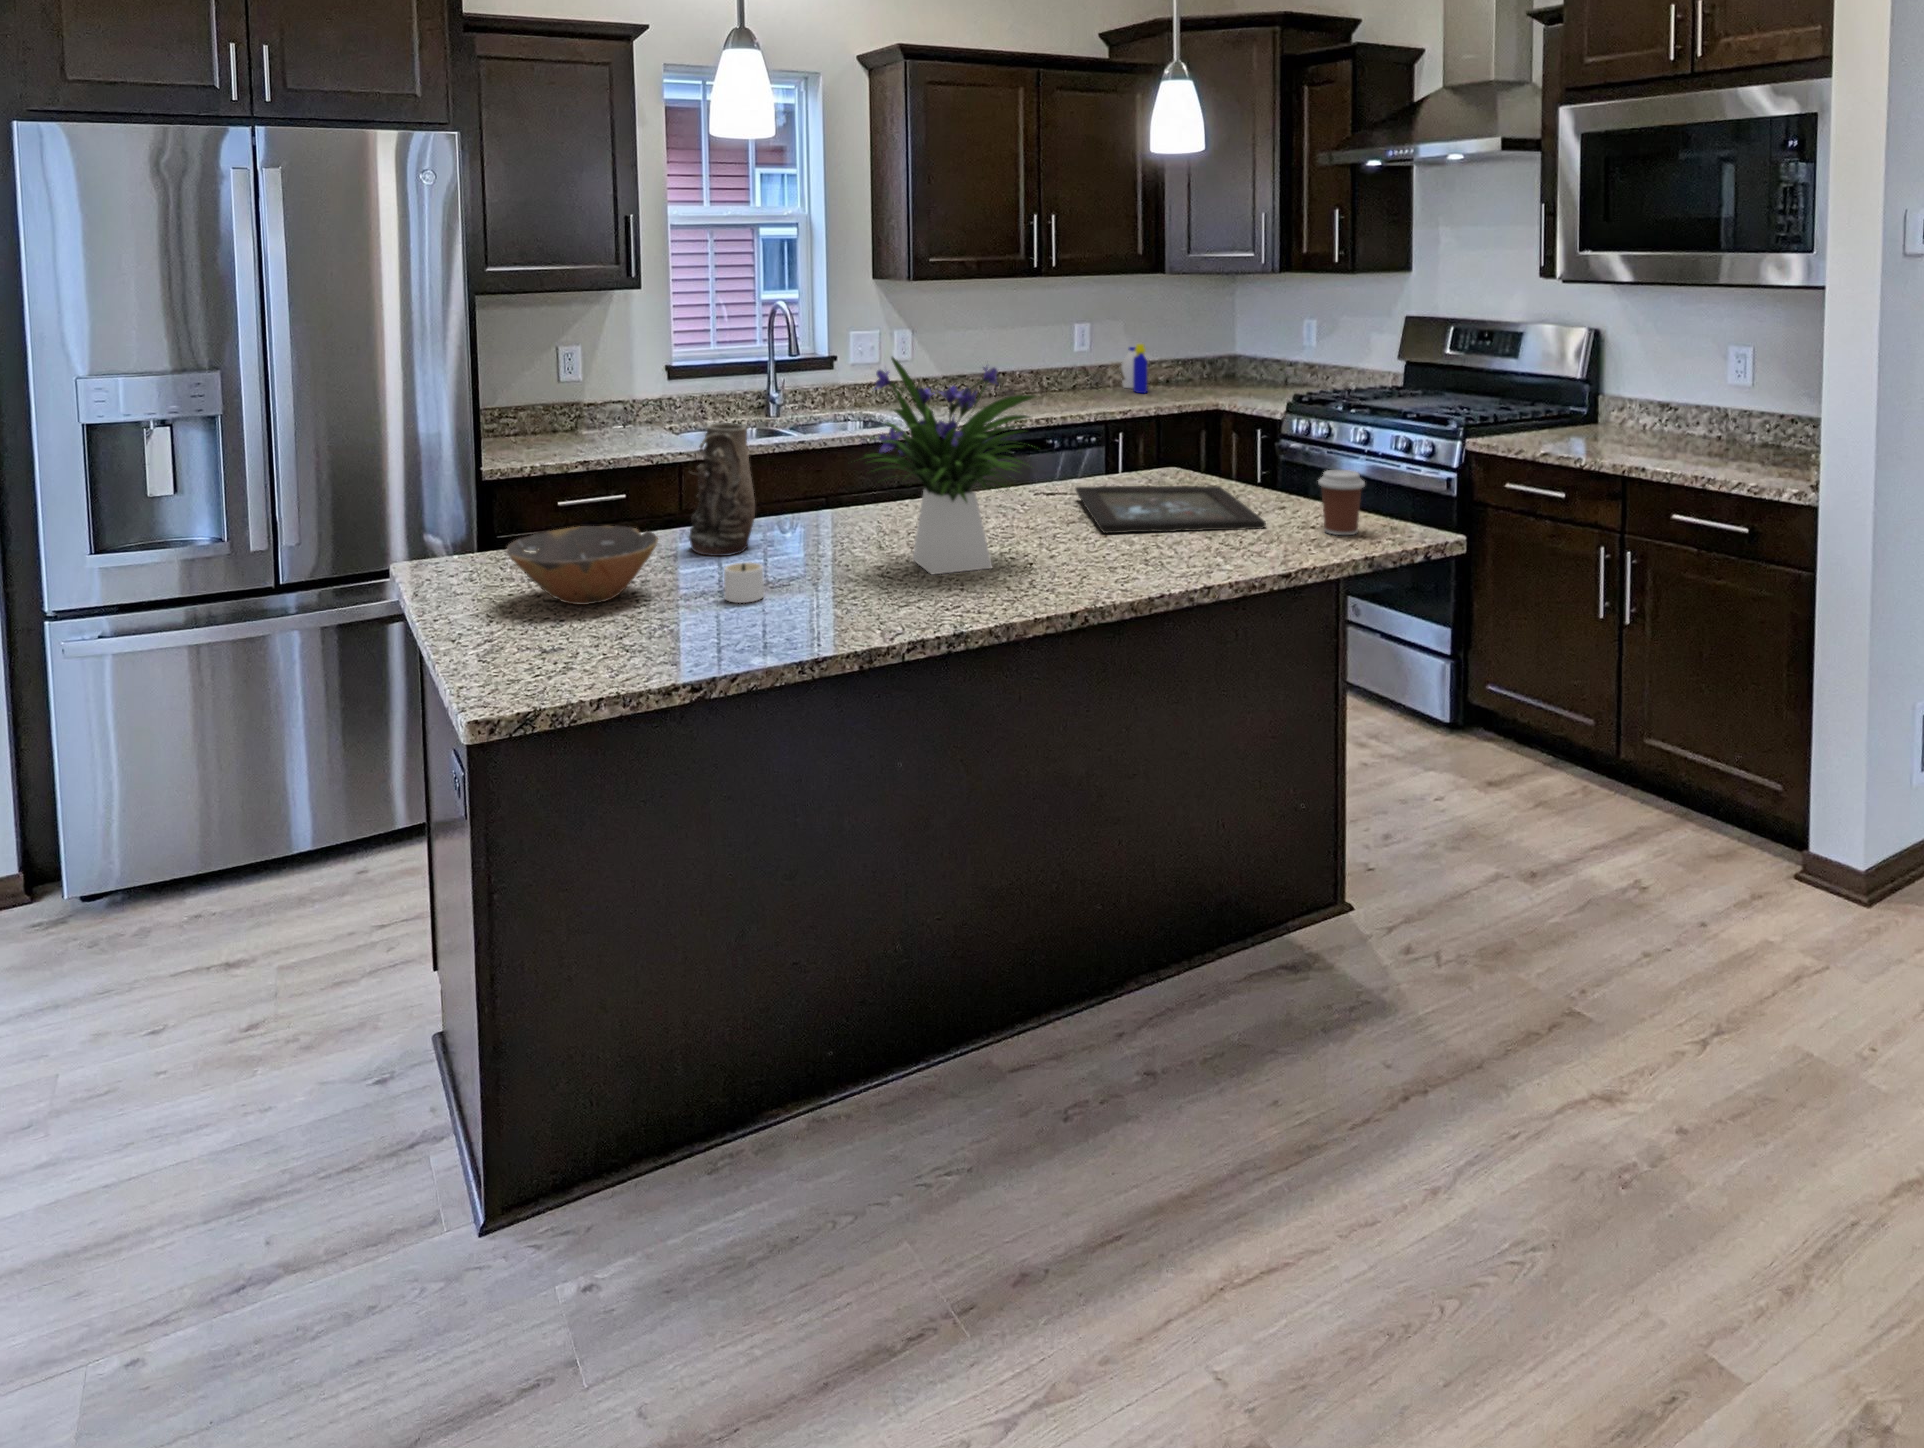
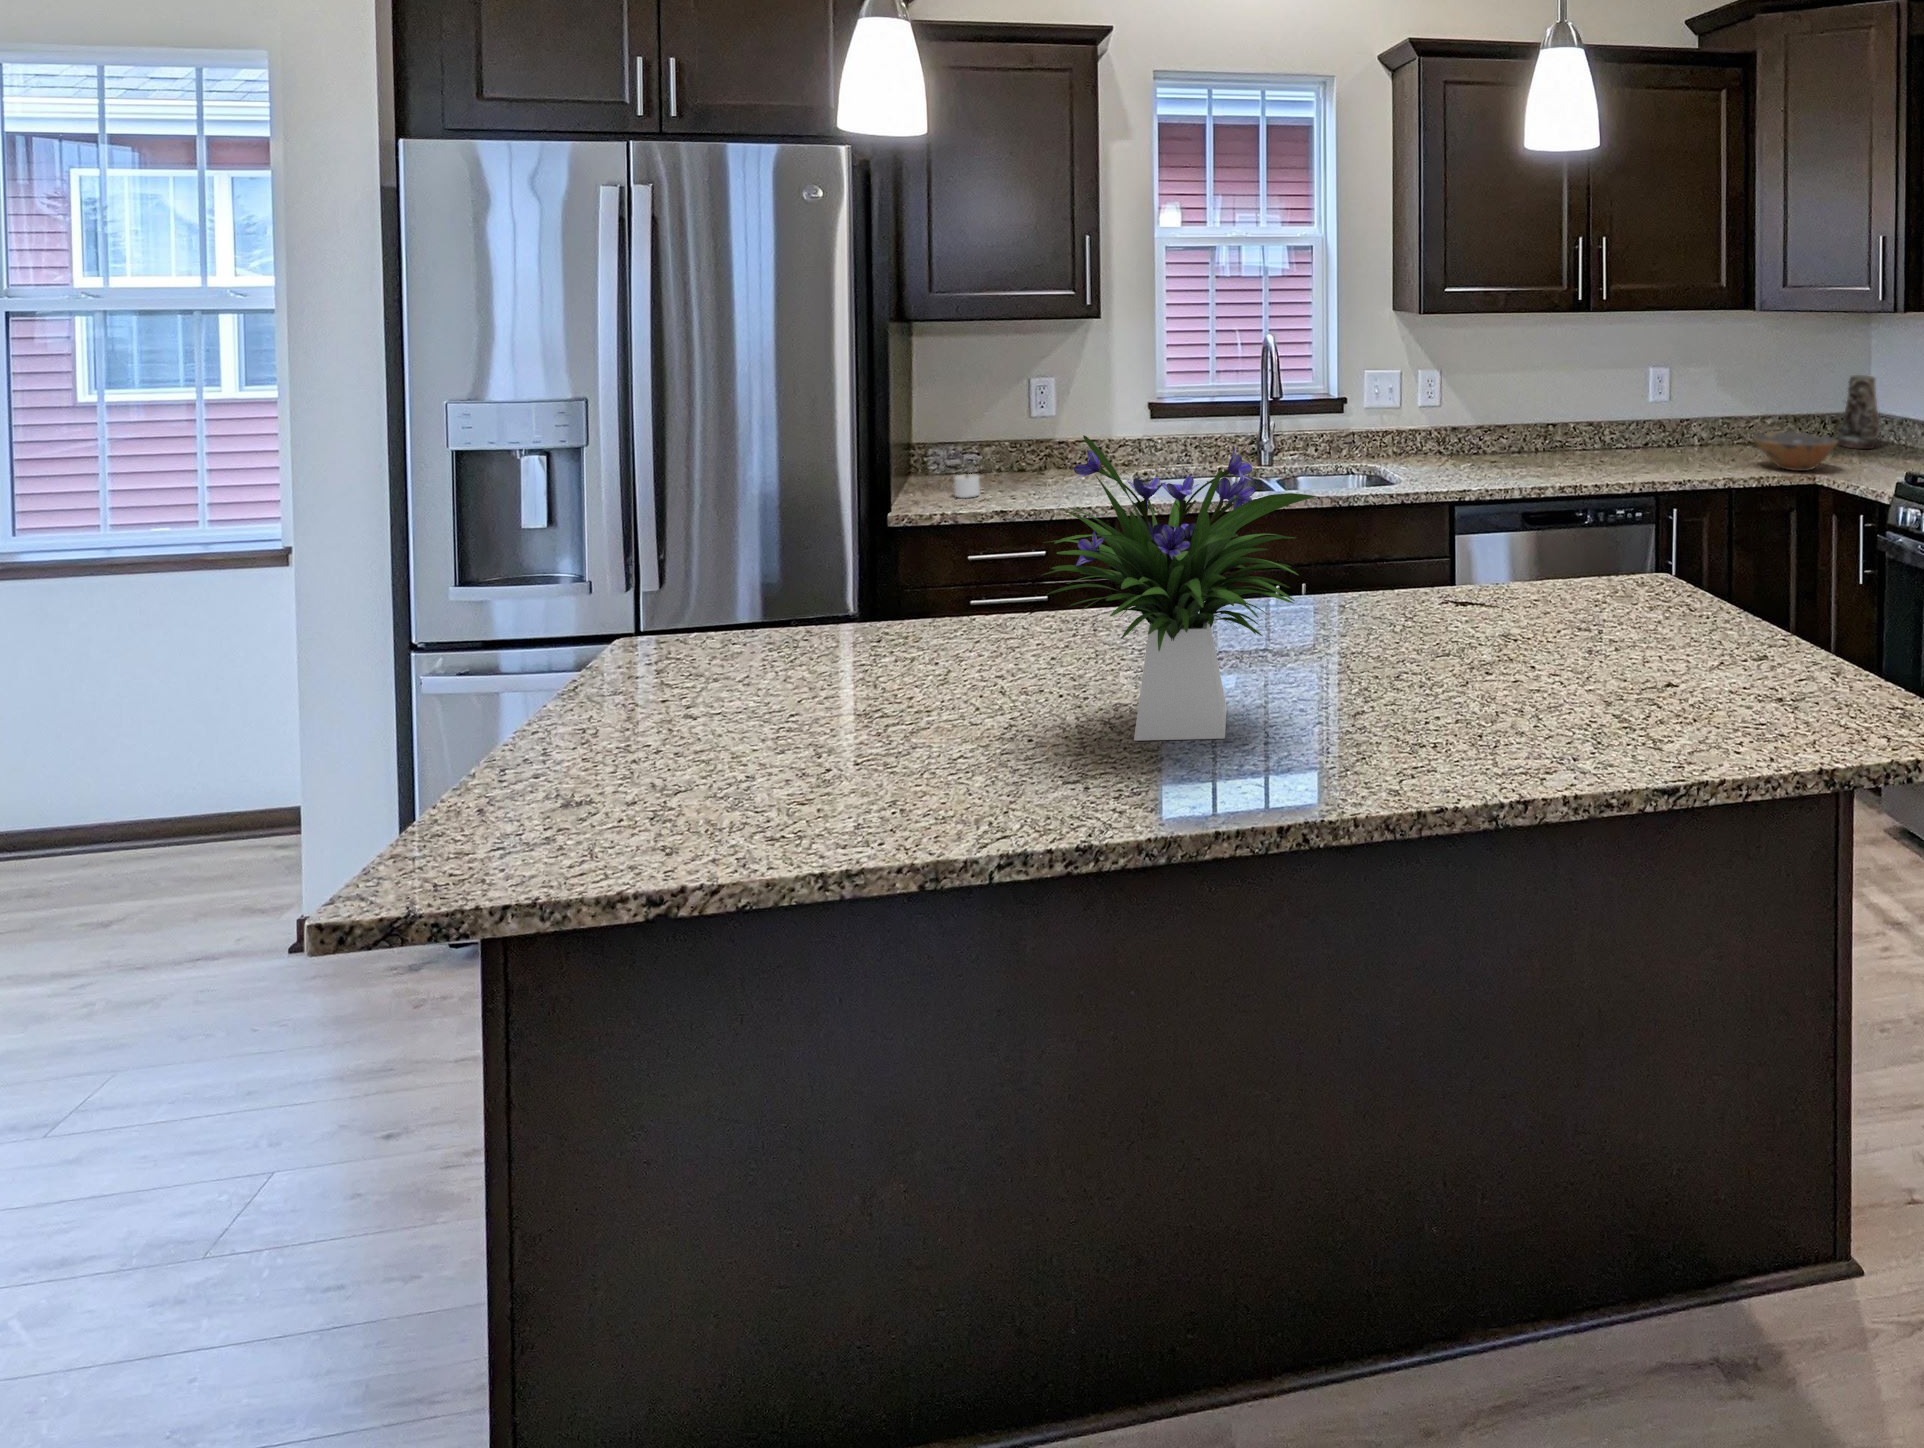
bottle: present [1121,344,1147,393] -> none [1707,395,1743,456]
vase: present [689,423,755,556] -> present [1838,375,1879,449]
coffee cup: present [1318,470,1365,535] -> none [1751,629,1824,736]
tray: present [1075,486,1266,533] -> none [1437,604,1681,706]
bowl: present [507,526,658,605] -> present [1753,432,1838,471]
candle: present [724,562,764,603] -> present [954,474,980,498]

